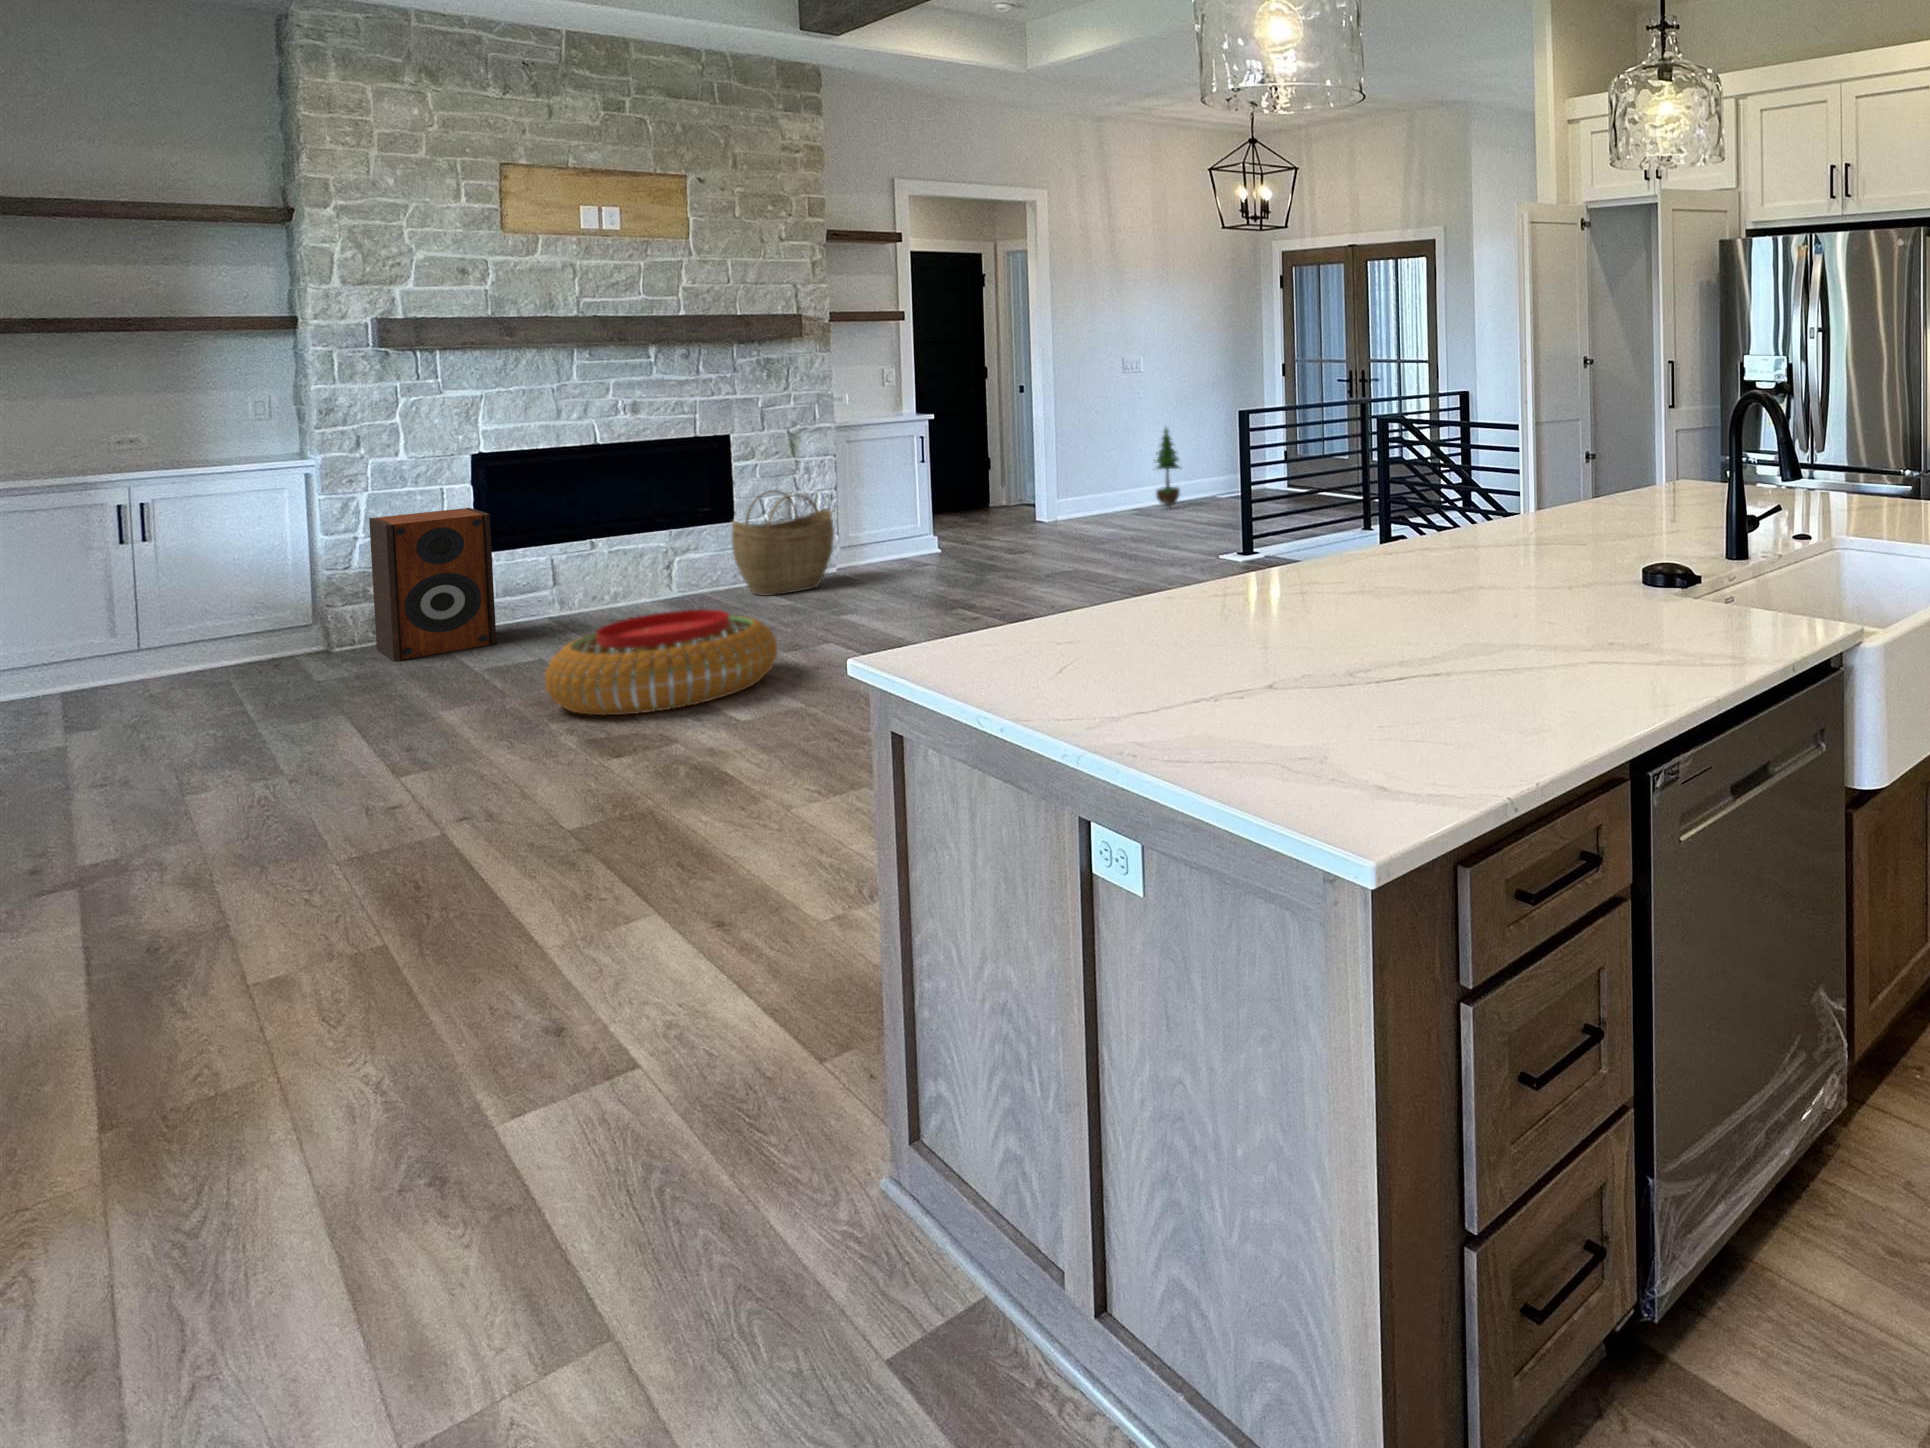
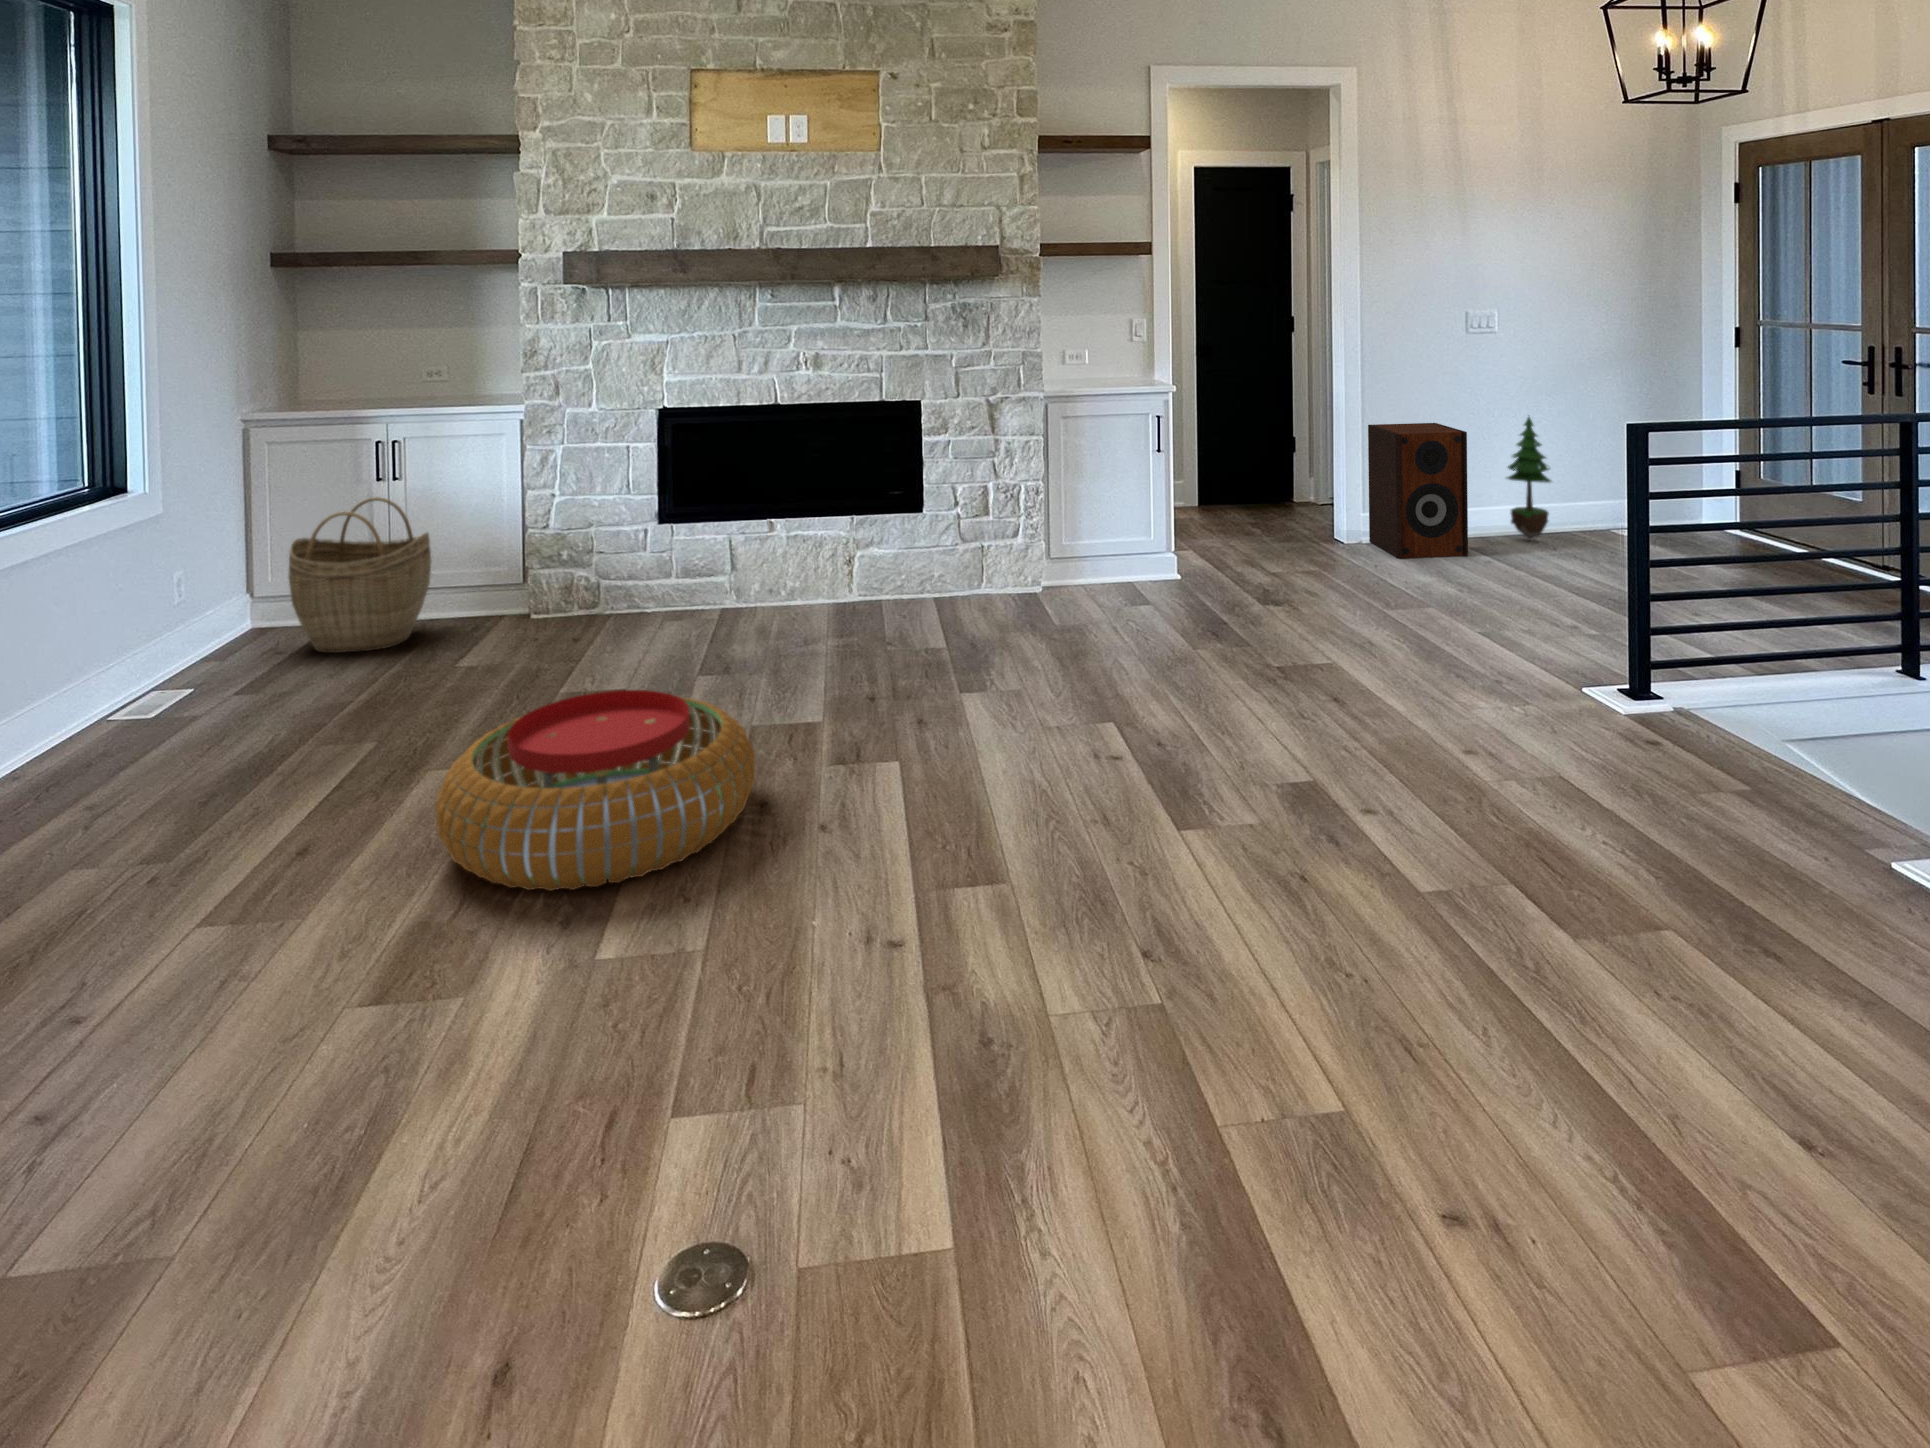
woven basket: present [732,490,834,596] -> present [289,497,431,653]
speaker: present [369,508,497,661] -> present [1368,423,1468,559]

